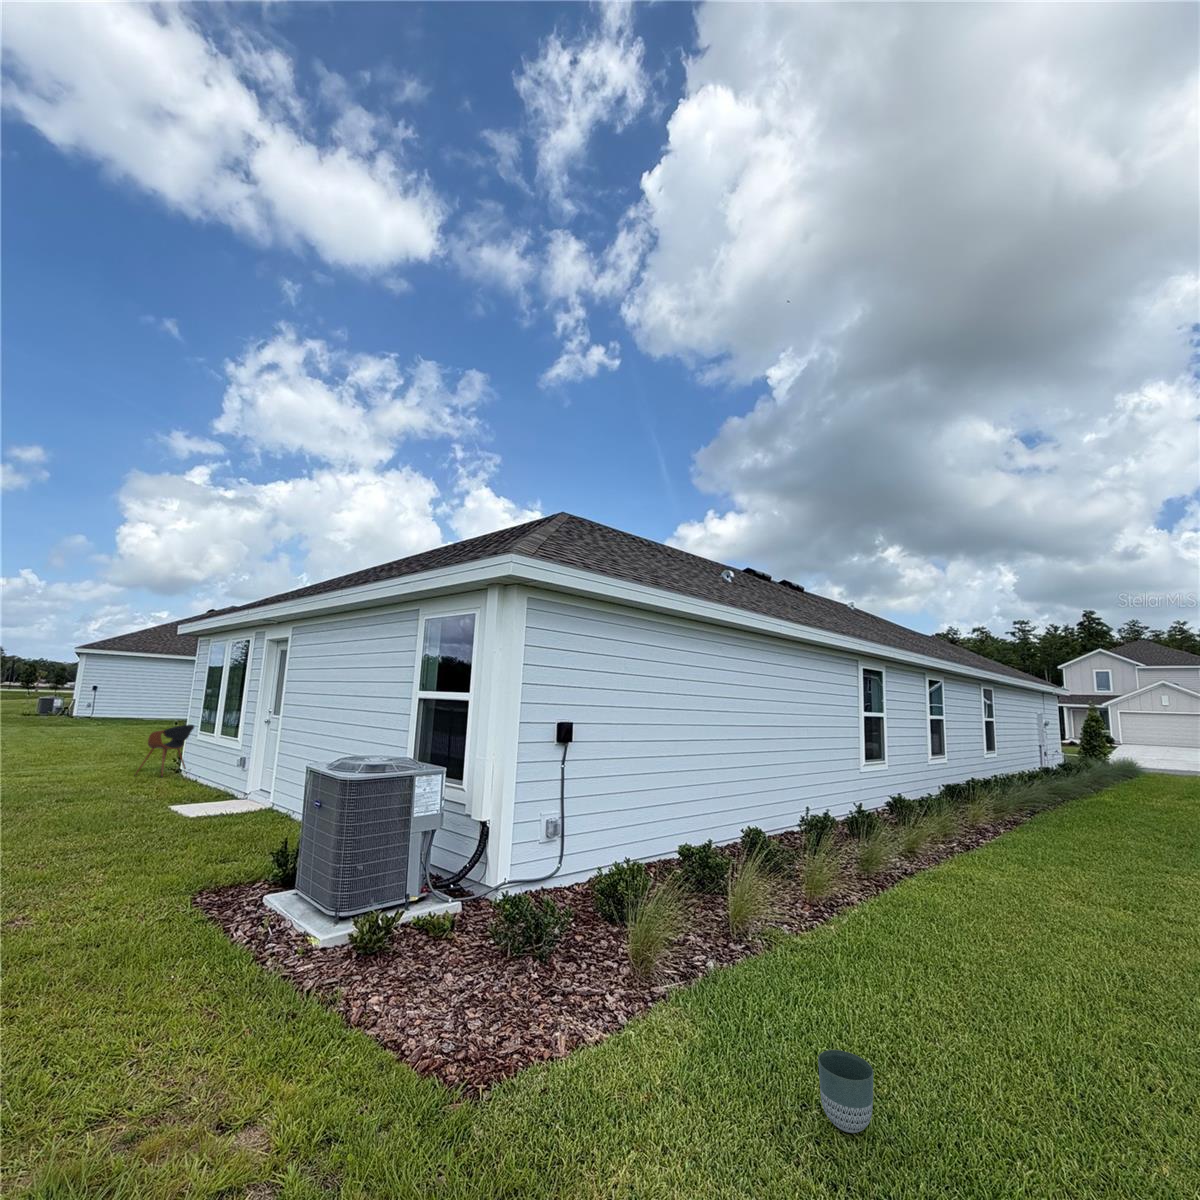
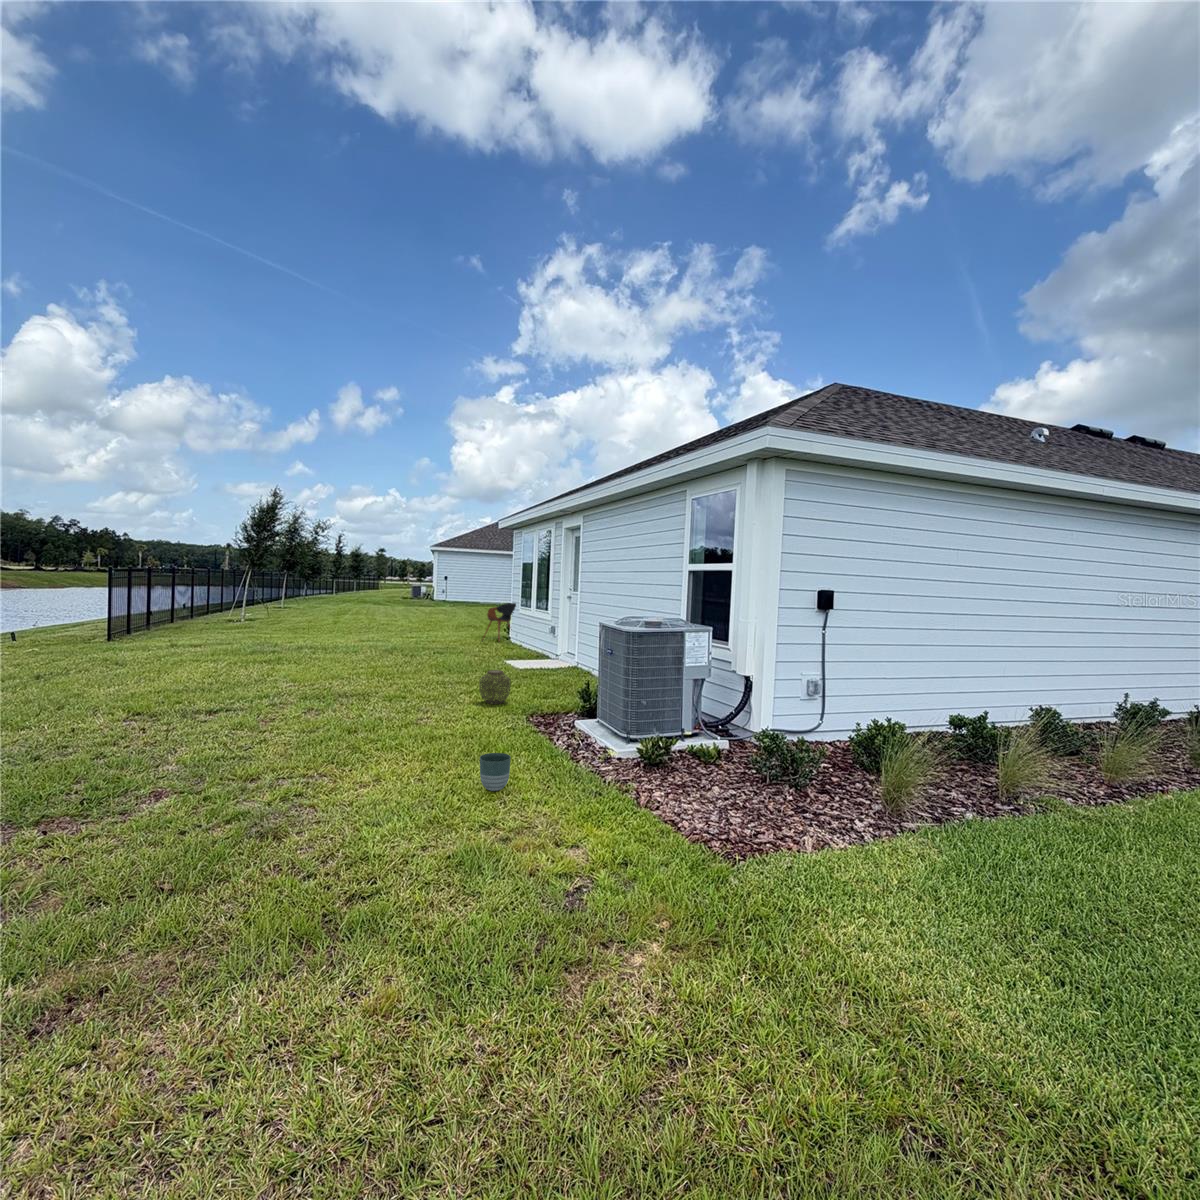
woven basket: none [117,829,171,880] -> present [480,670,510,704]
planter: present [818,1050,873,1133] -> present [480,753,511,791]

